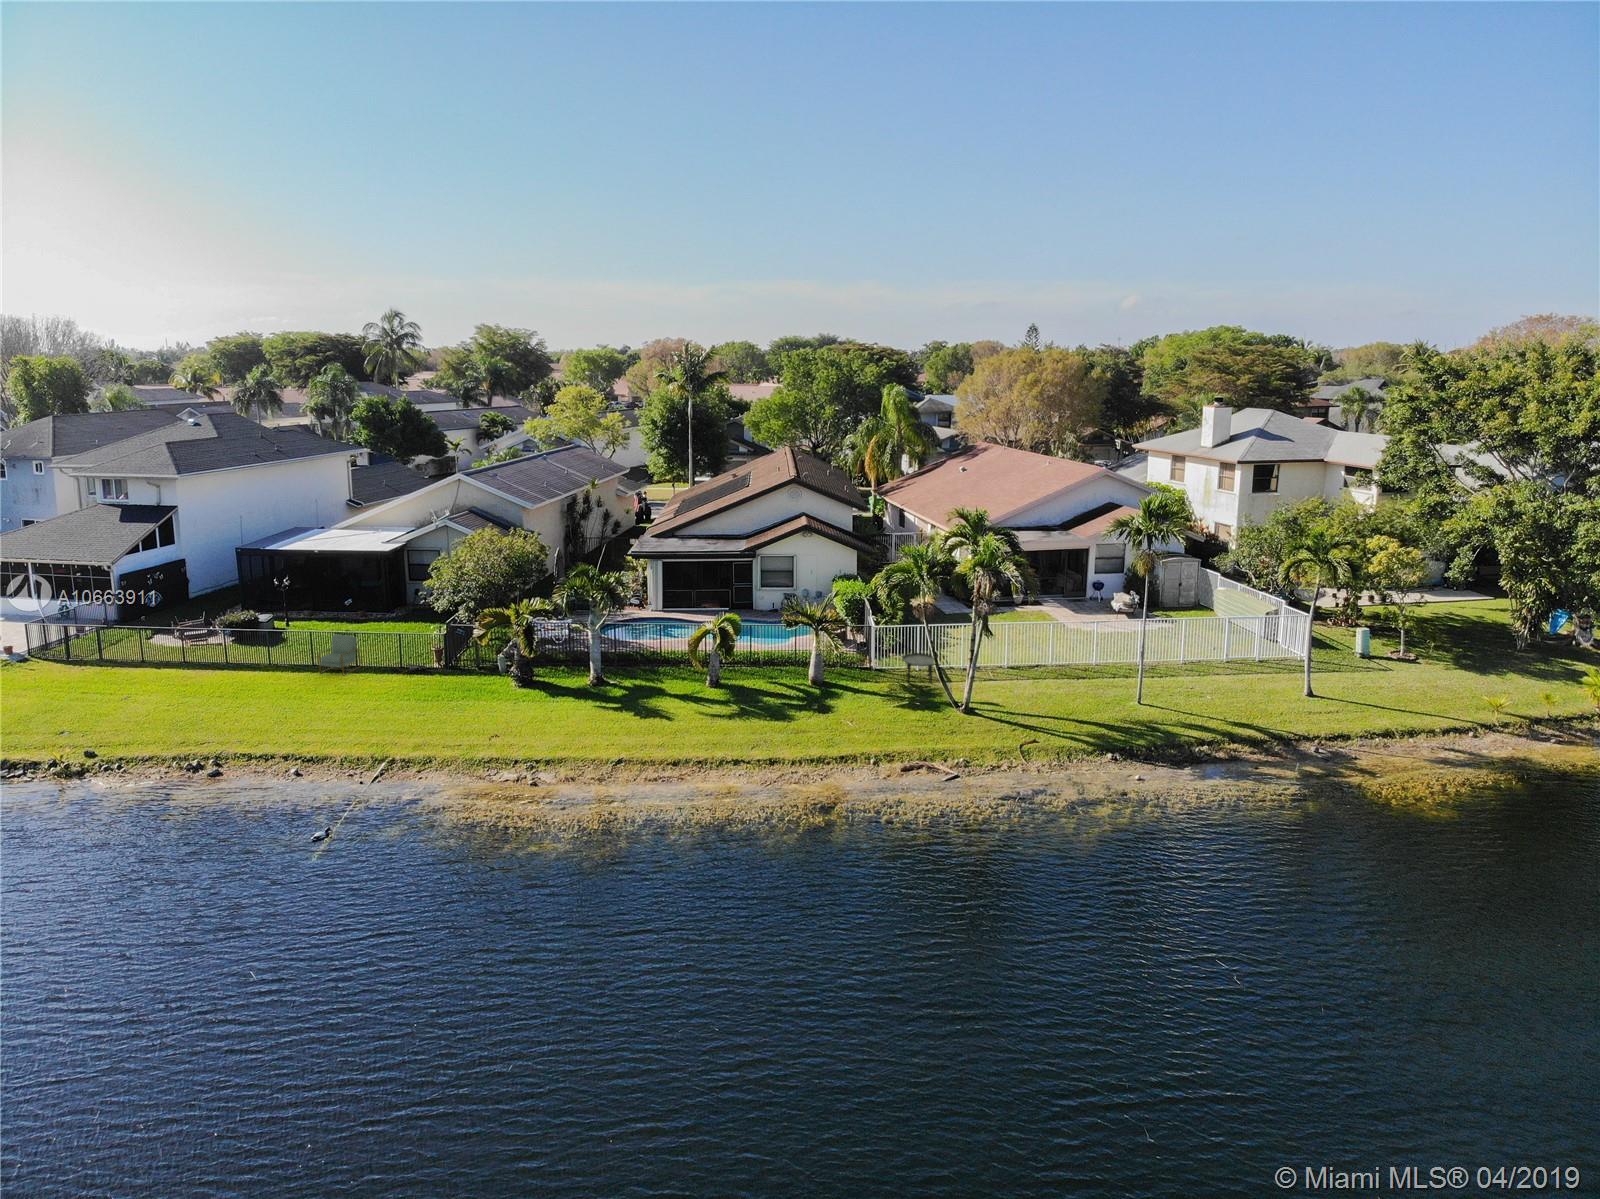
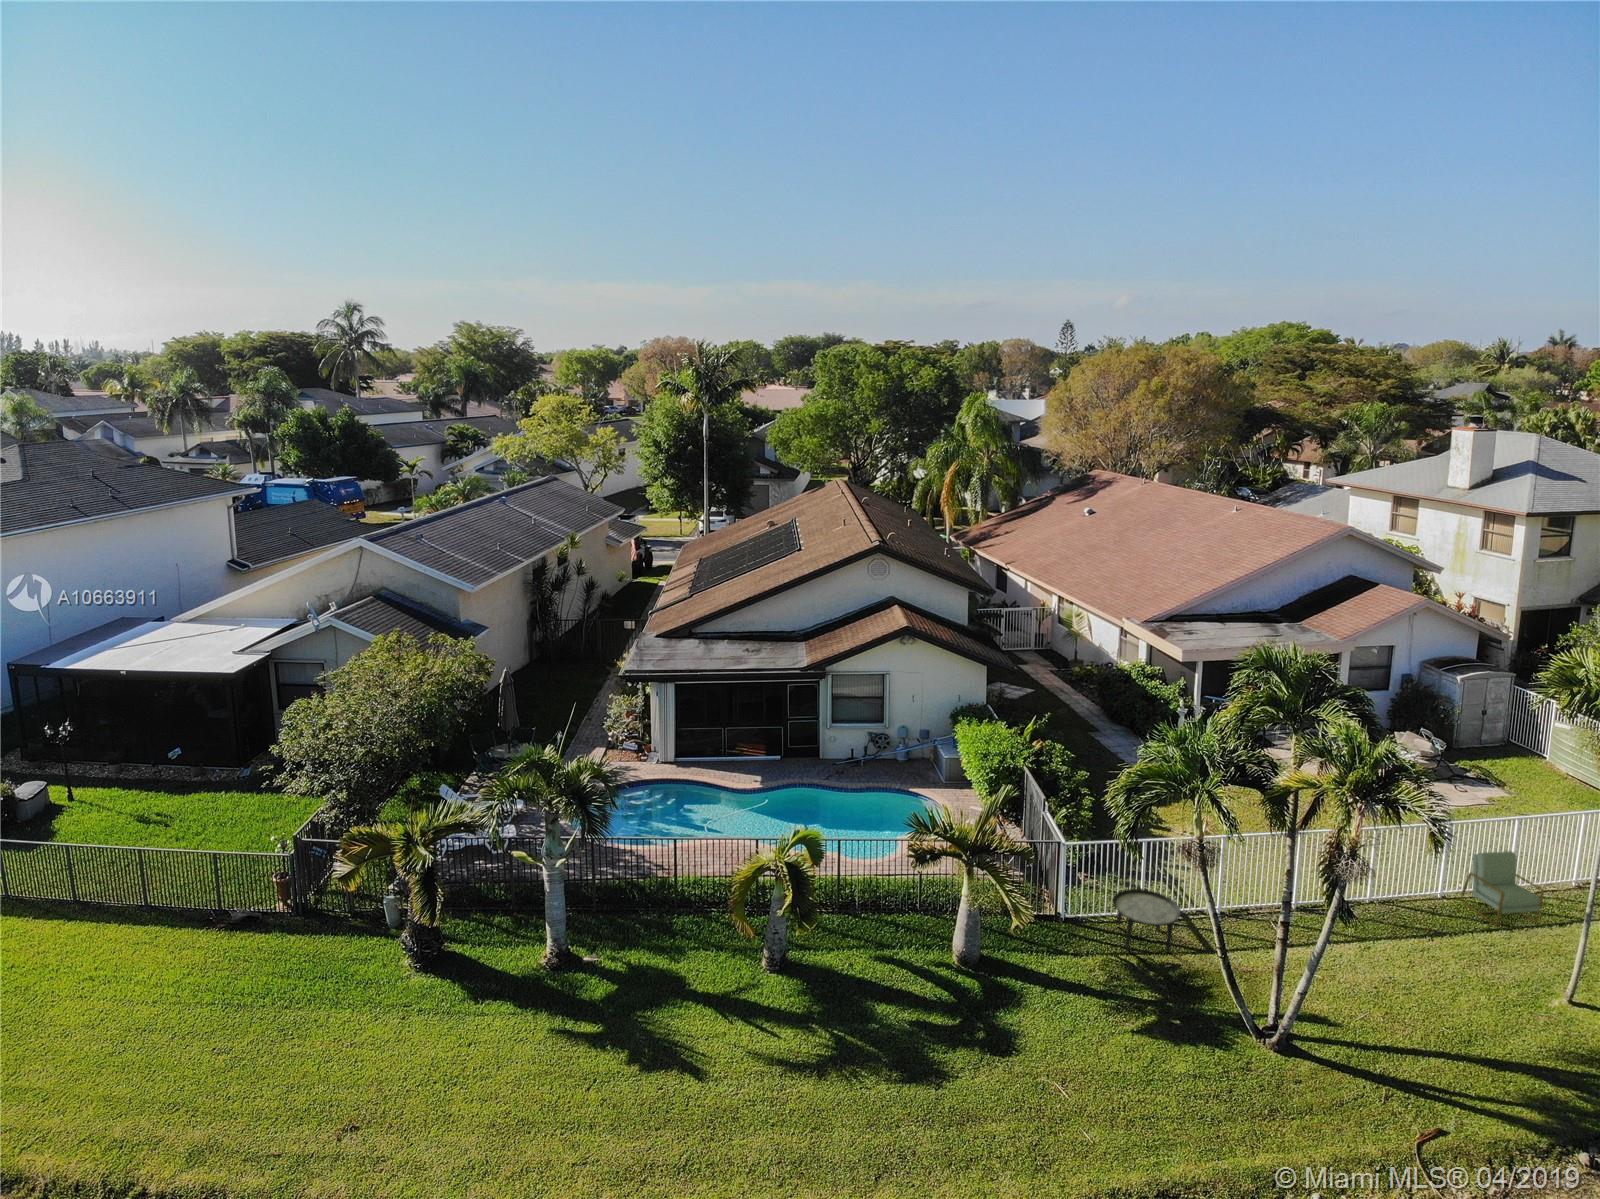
chair: present [318,634,361,675] -> present [1461,851,1544,926]

